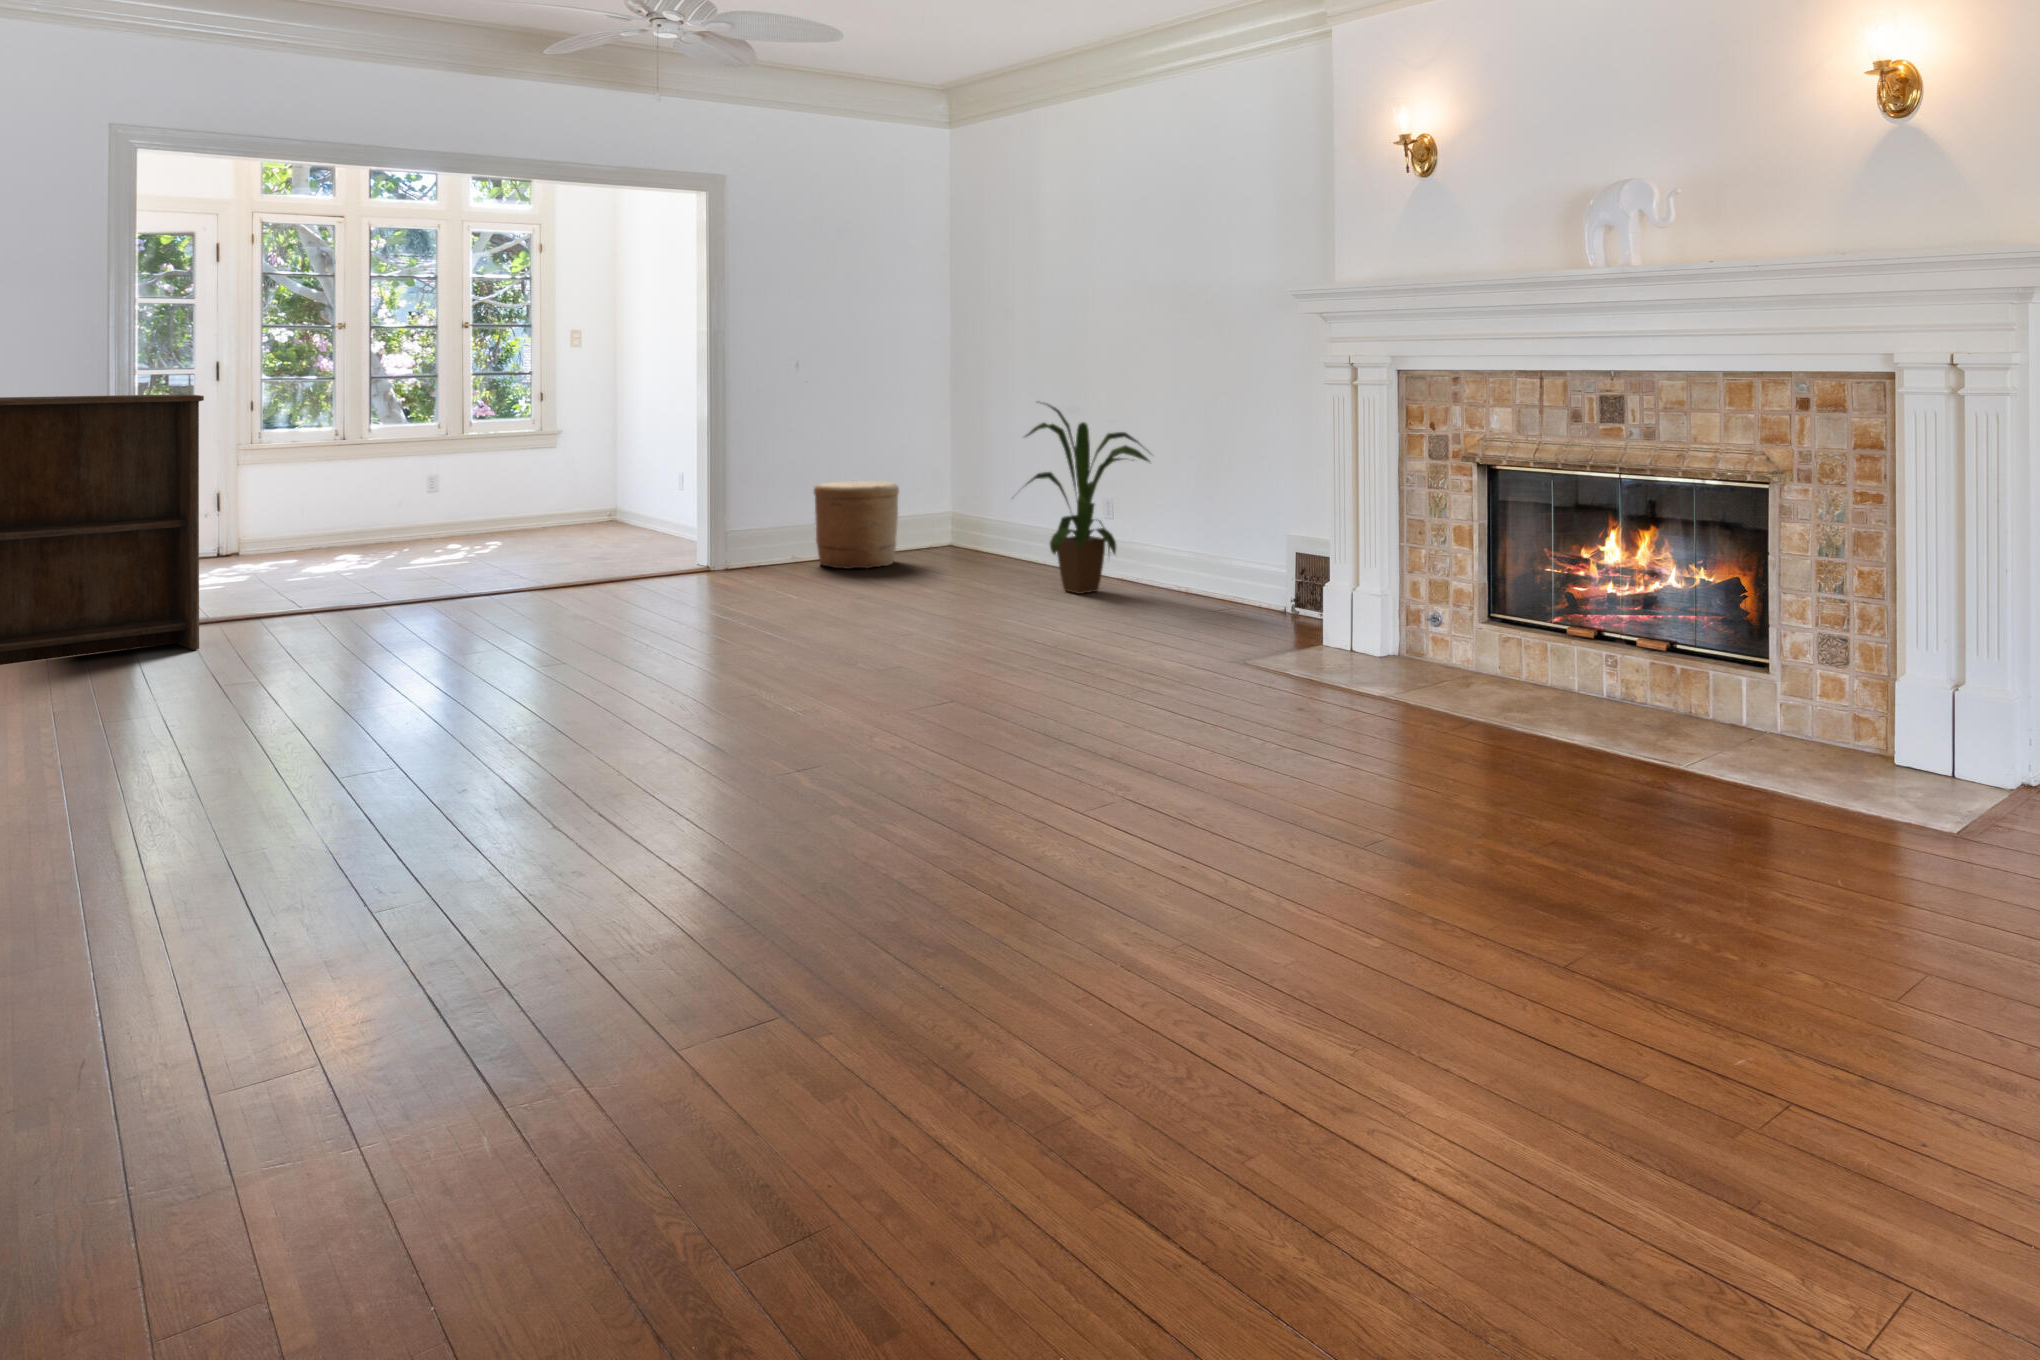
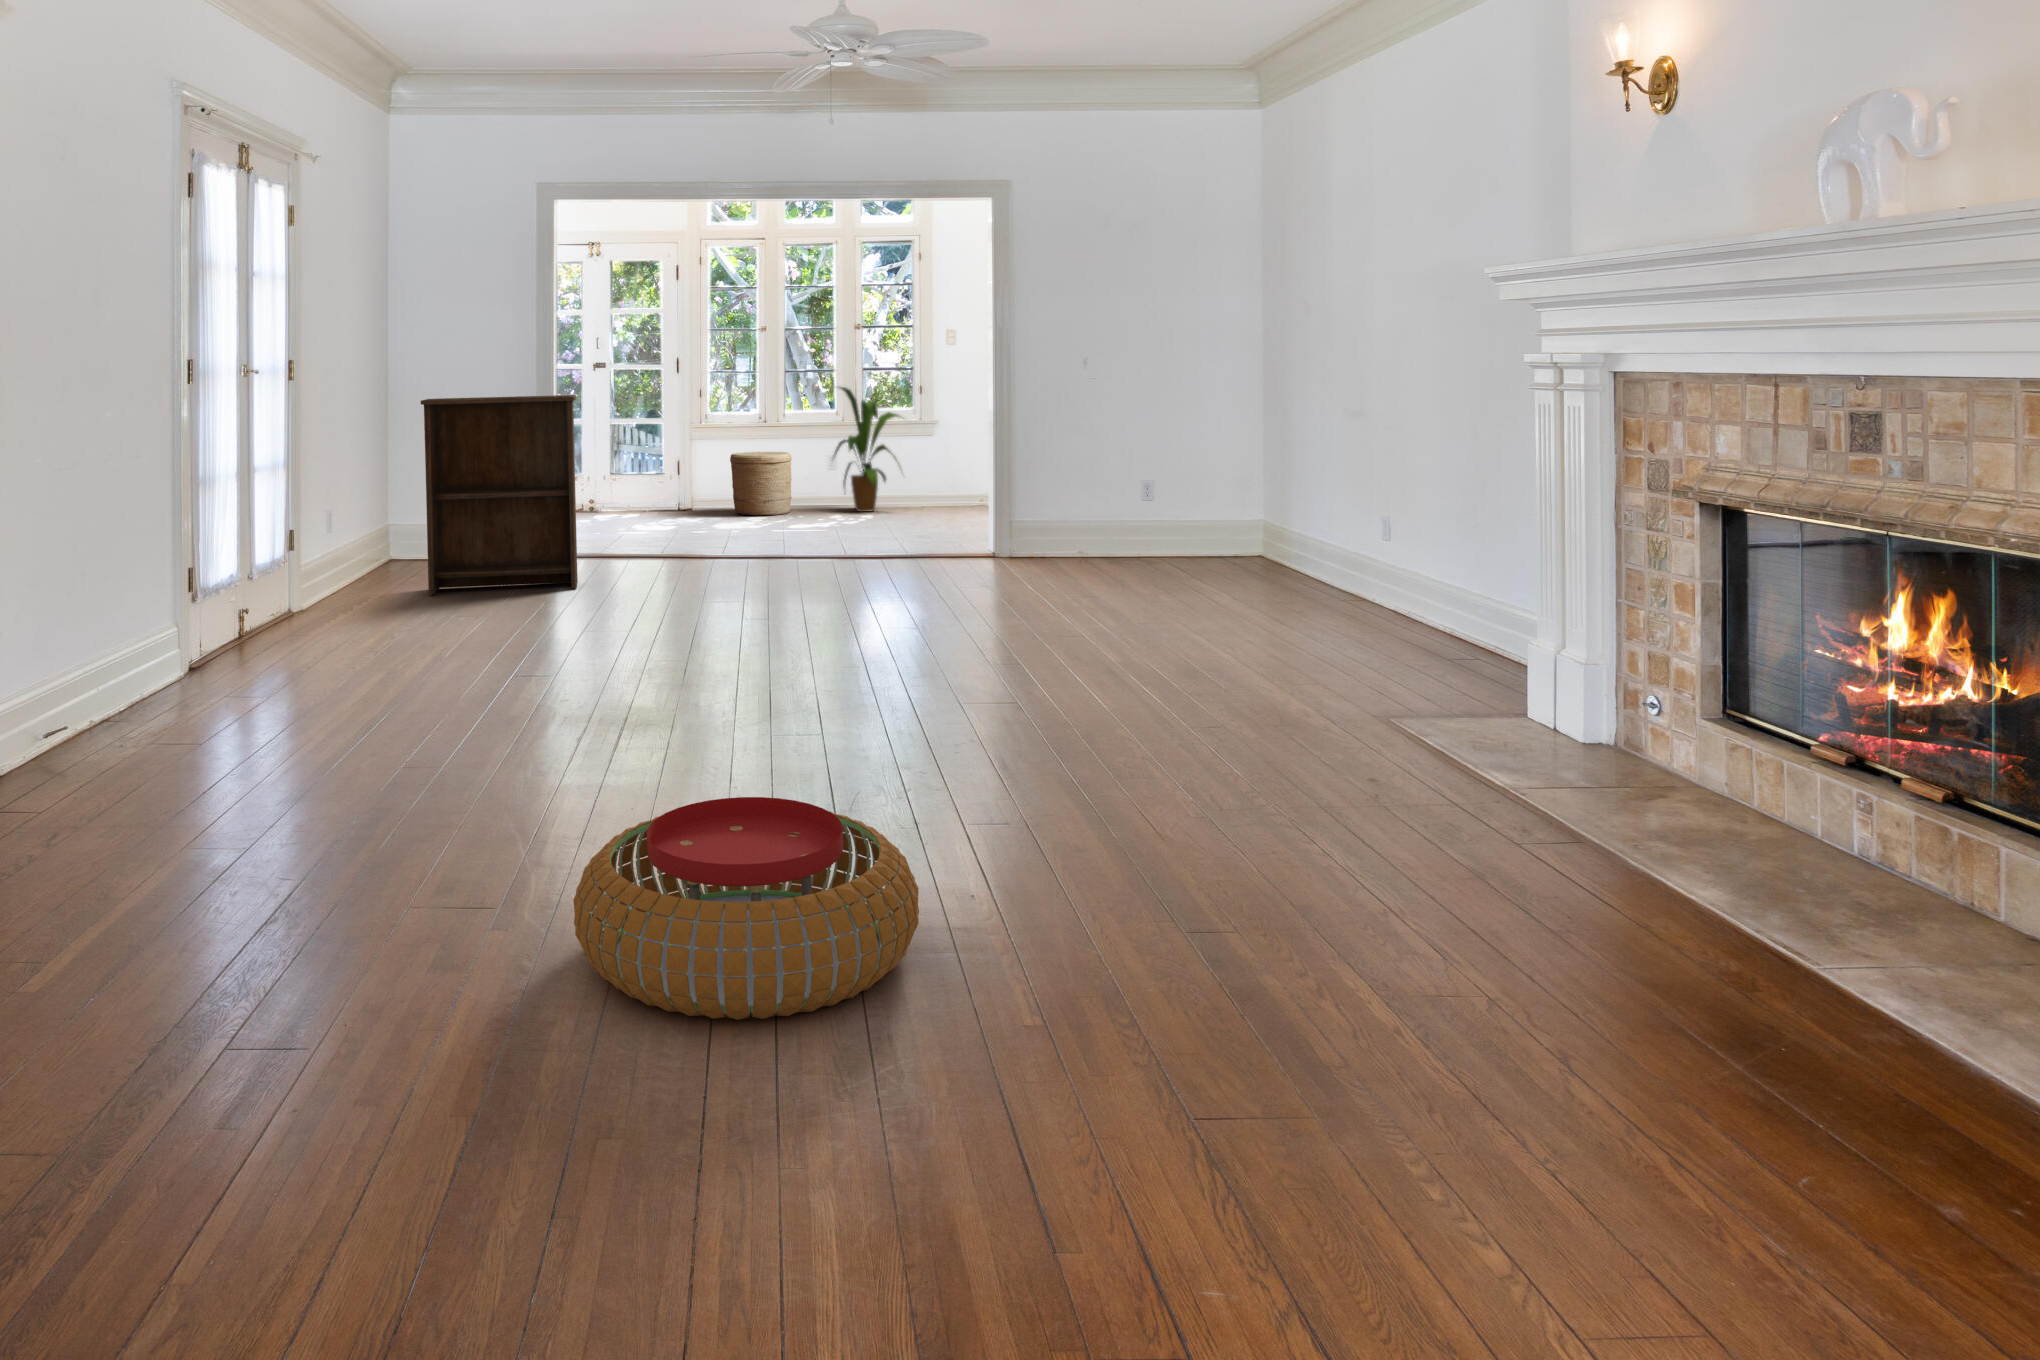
house plant: present [1012,402,1150,594] -> present [834,387,904,512]
woven basket: present [814,481,899,569] -> present [730,452,792,516]
pouf: none [869,785,1225,1010] -> present [573,797,919,1020]

